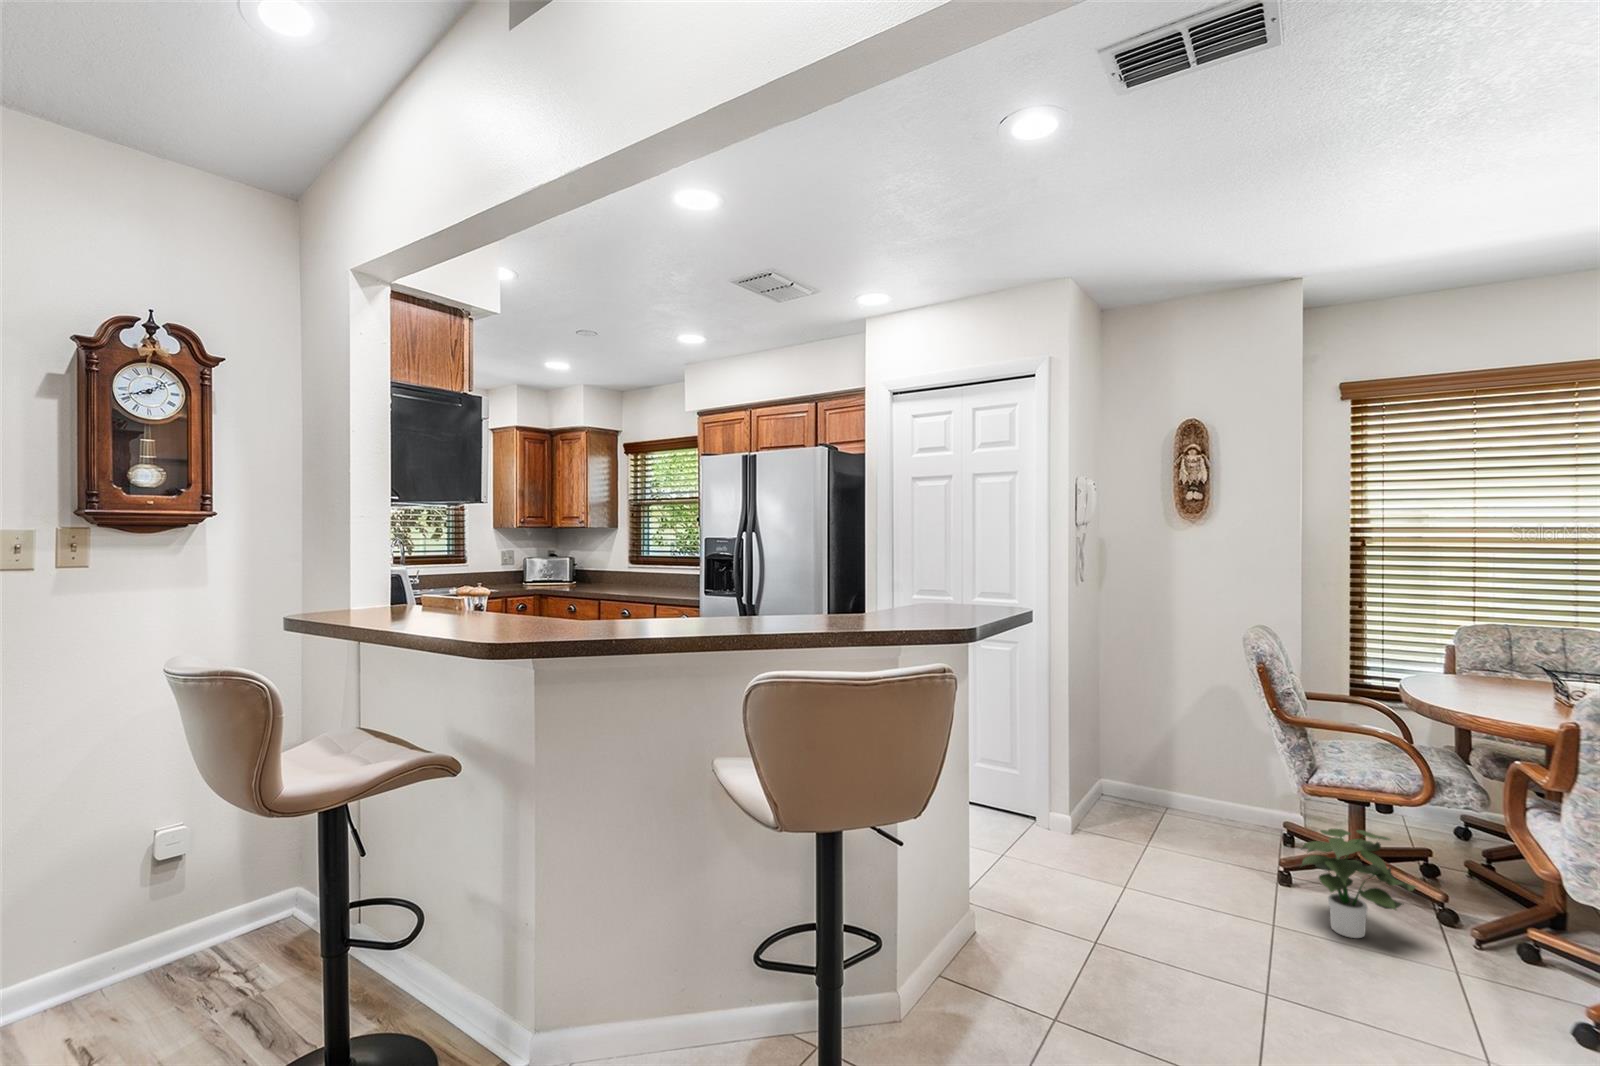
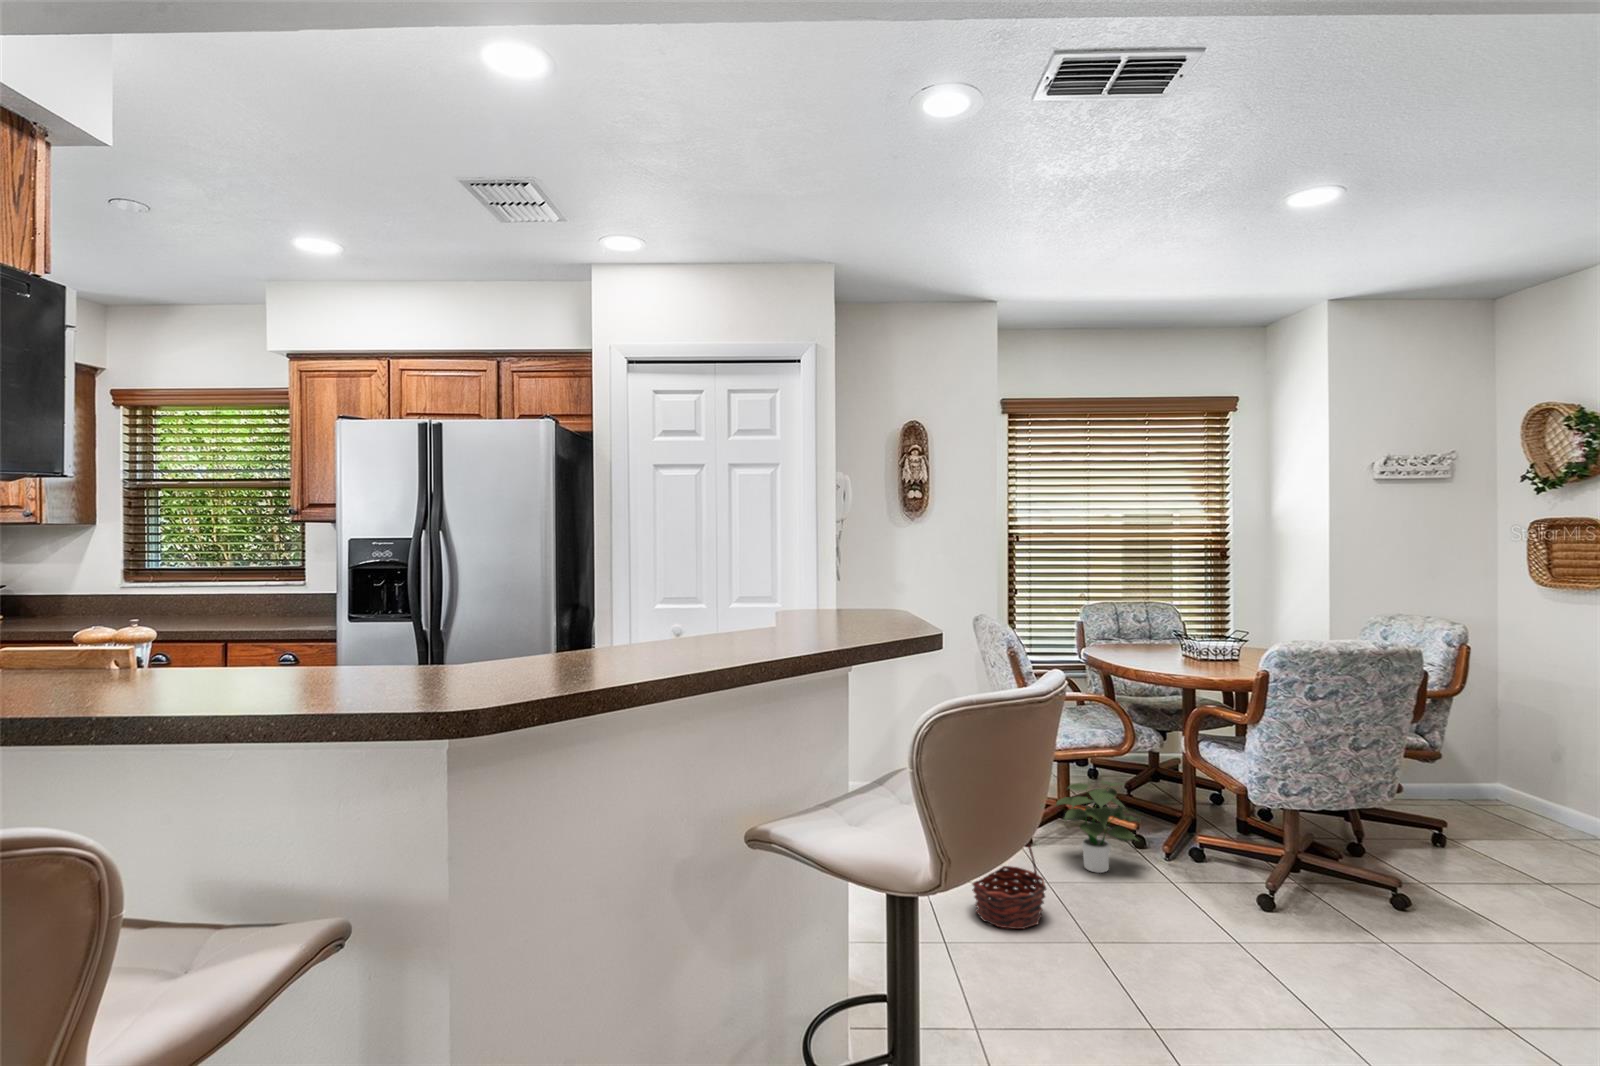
basket: none [1135,835,1224,959] -> present [972,844,1046,929]

